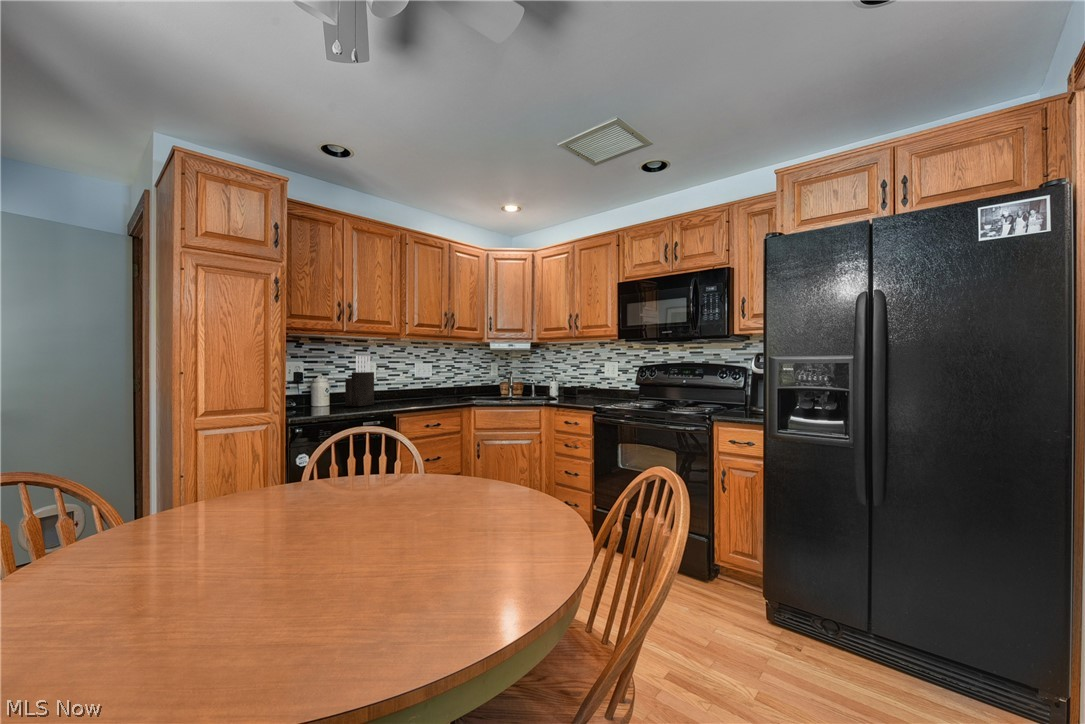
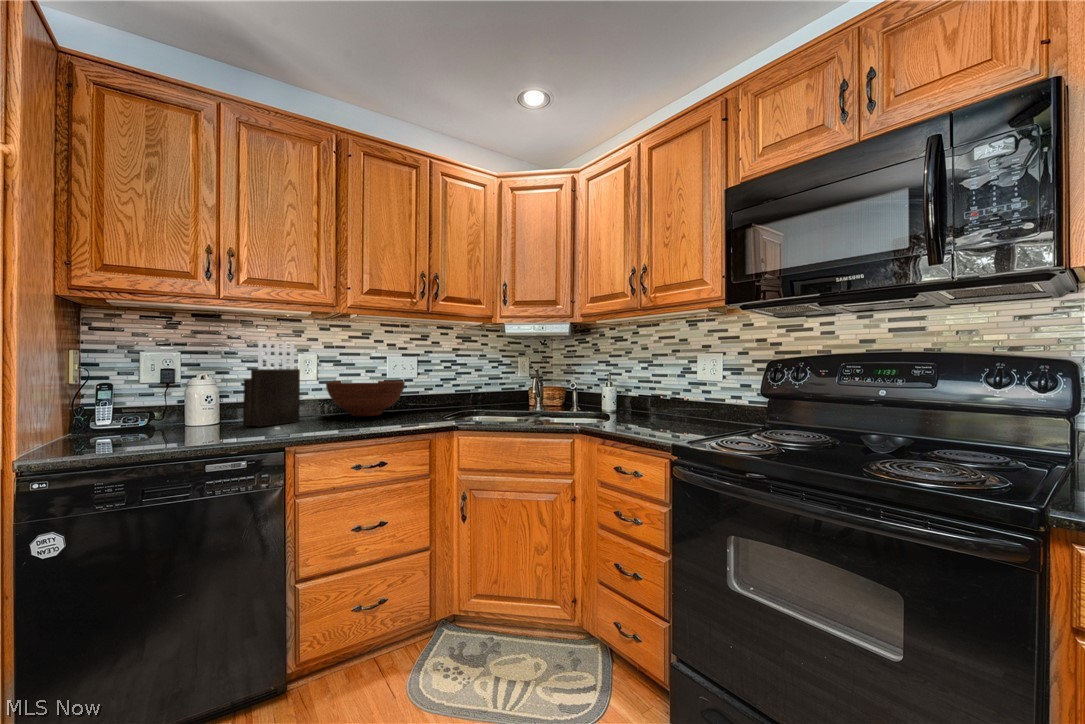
fruit bowl: none [384,379,432,401] -> present [326,381,405,416]

